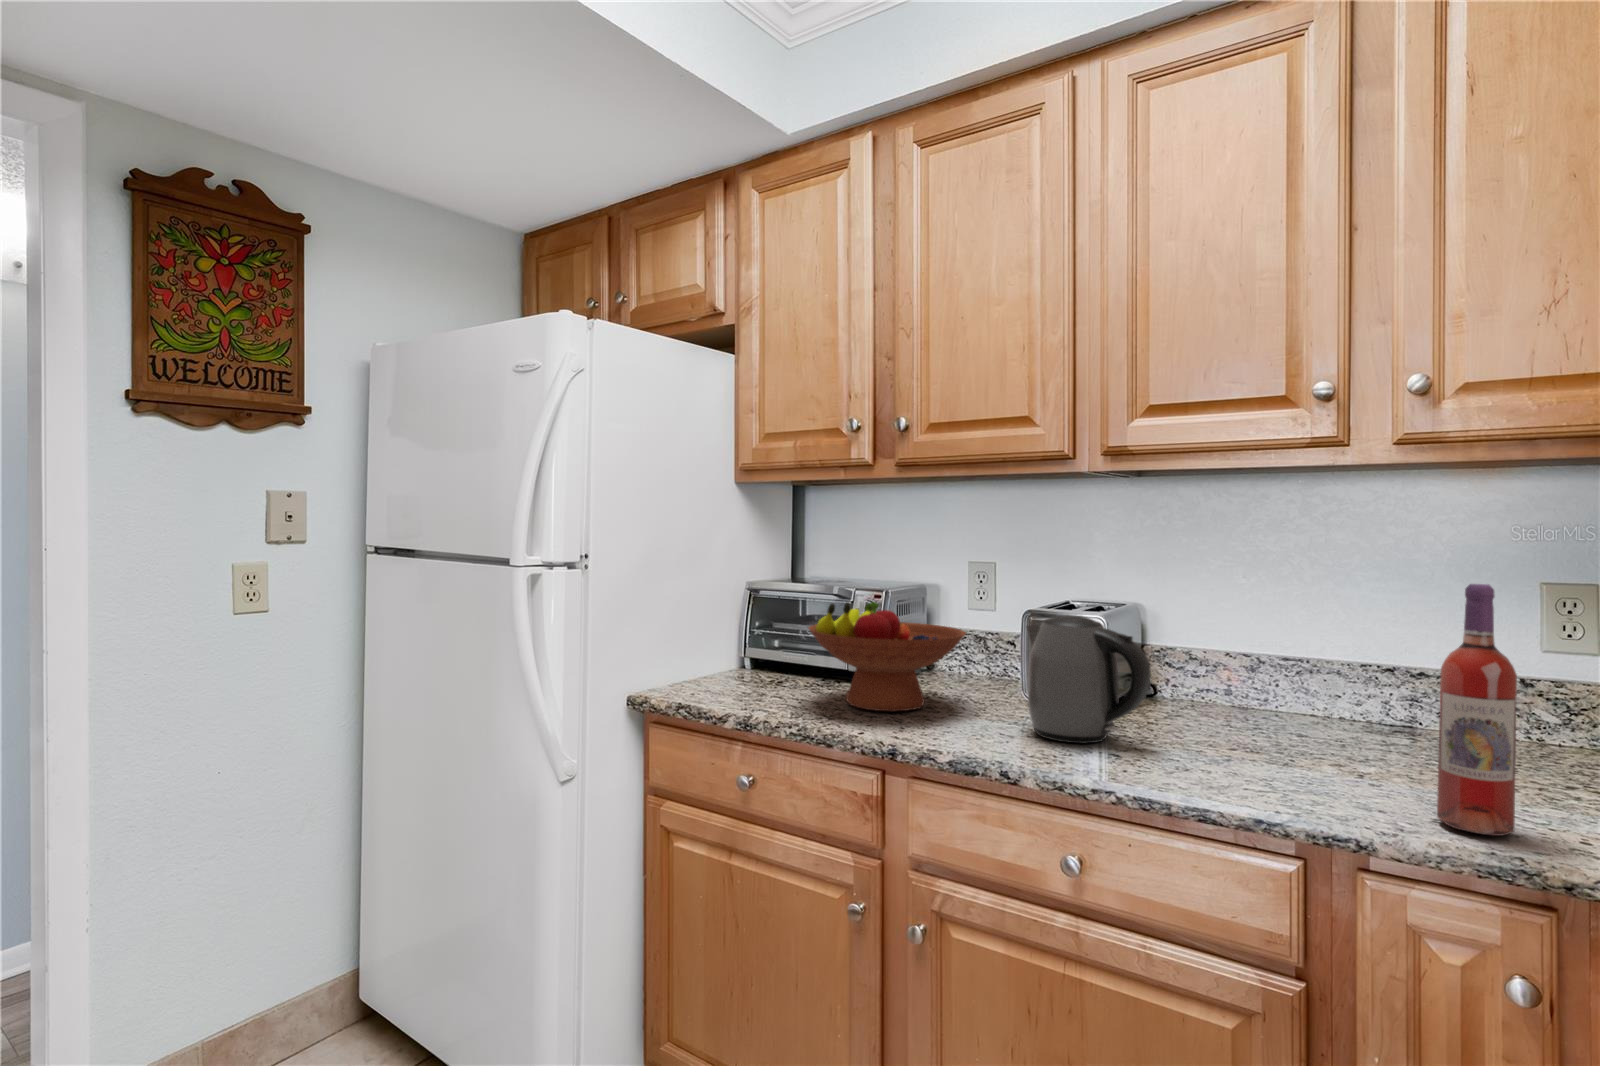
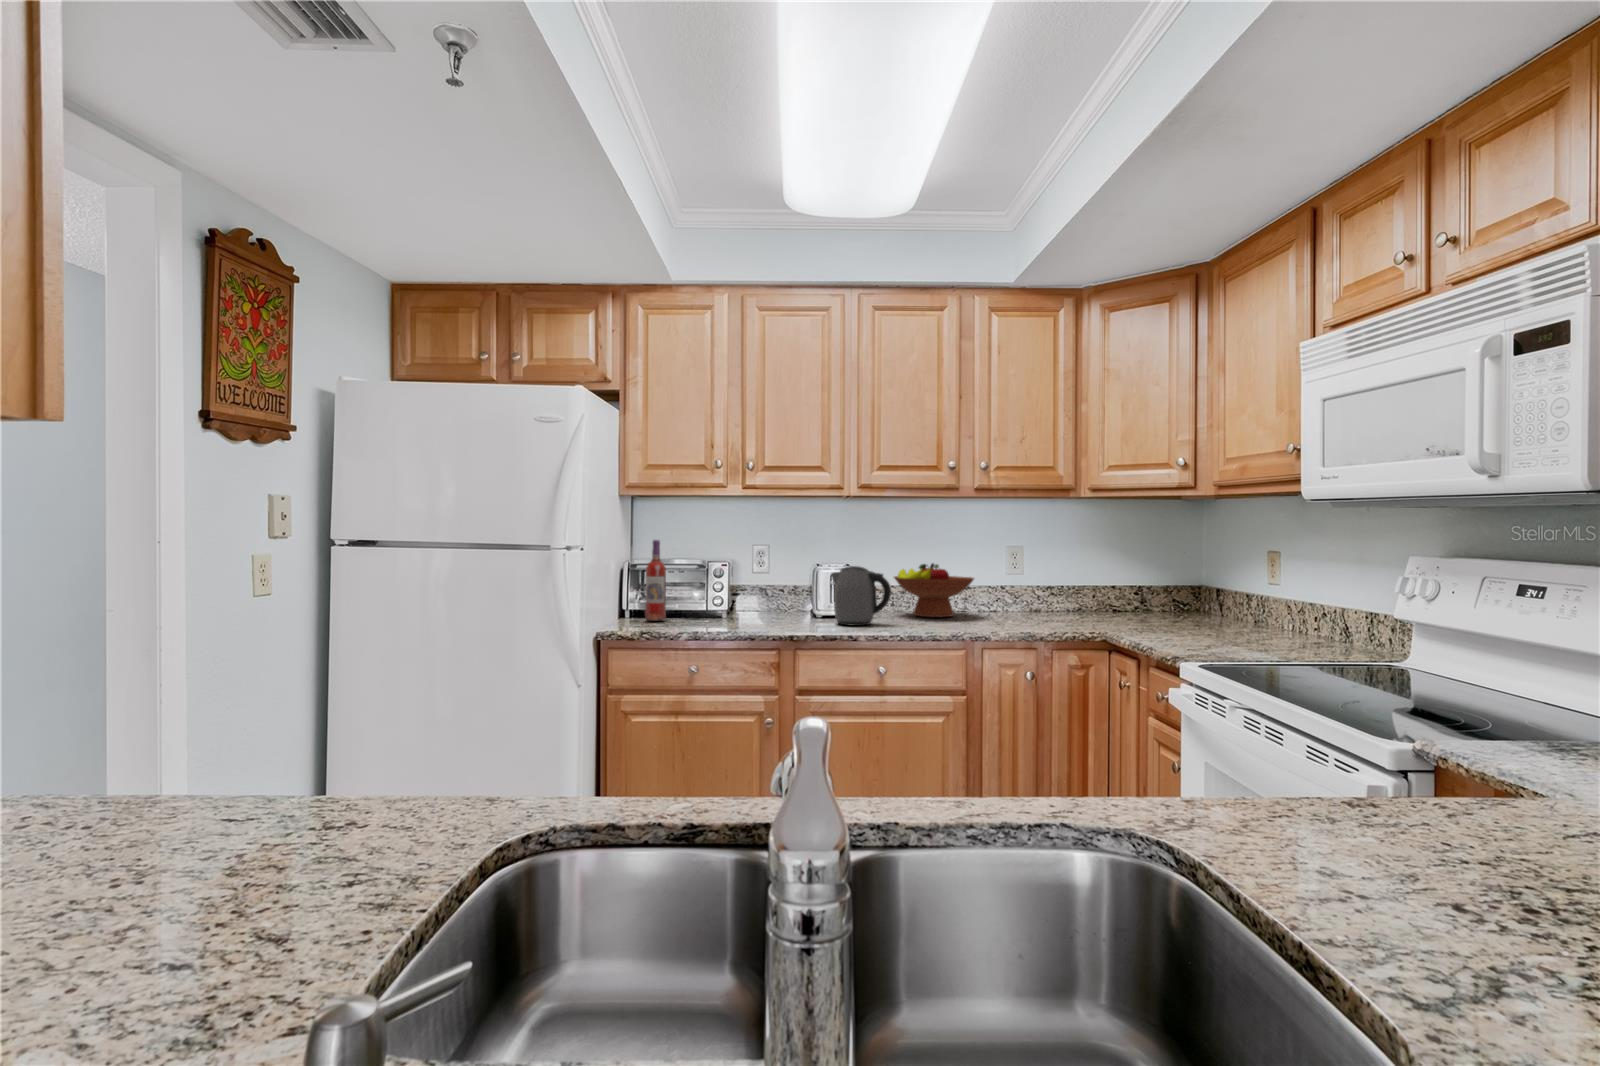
wine bottle: present [1437,584,1517,836] -> present [645,540,666,621]
fruit bowl: present [809,602,966,711] -> present [894,563,974,617]

